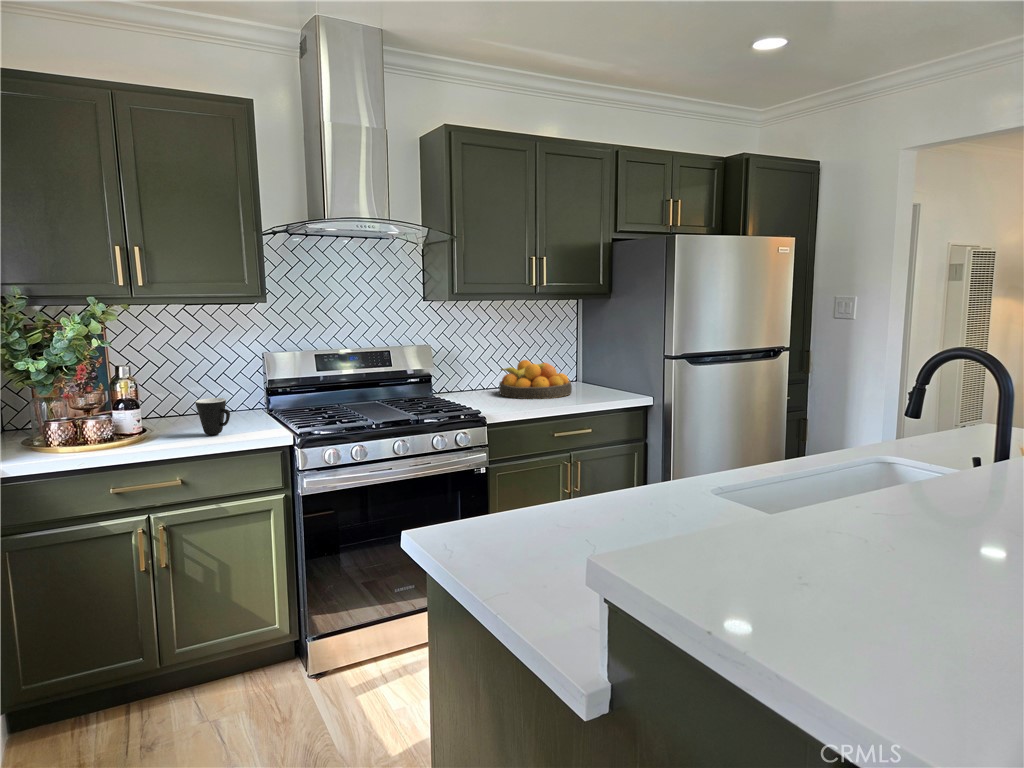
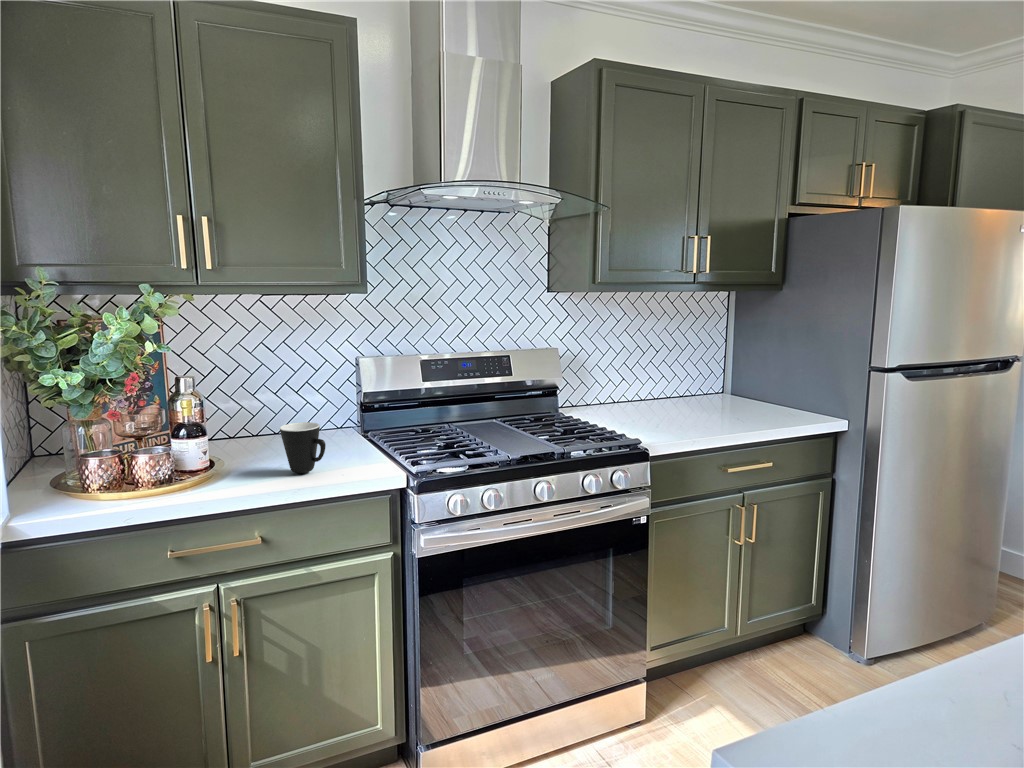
fruit bowl: present [499,360,572,399] -> none [641,368,735,420]

